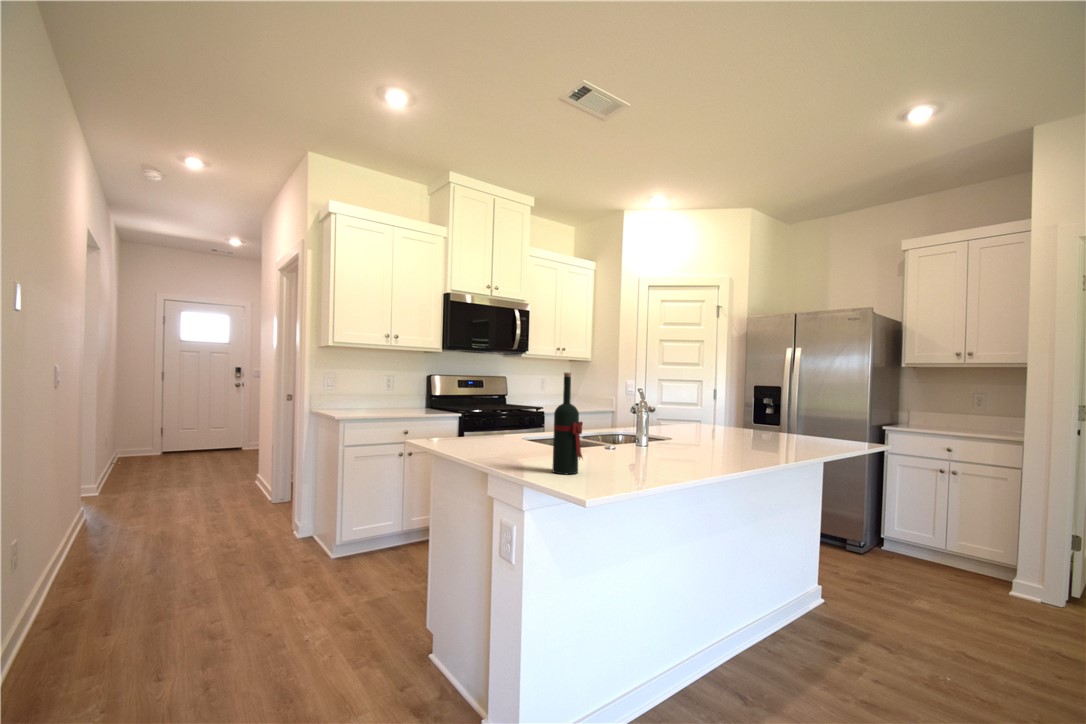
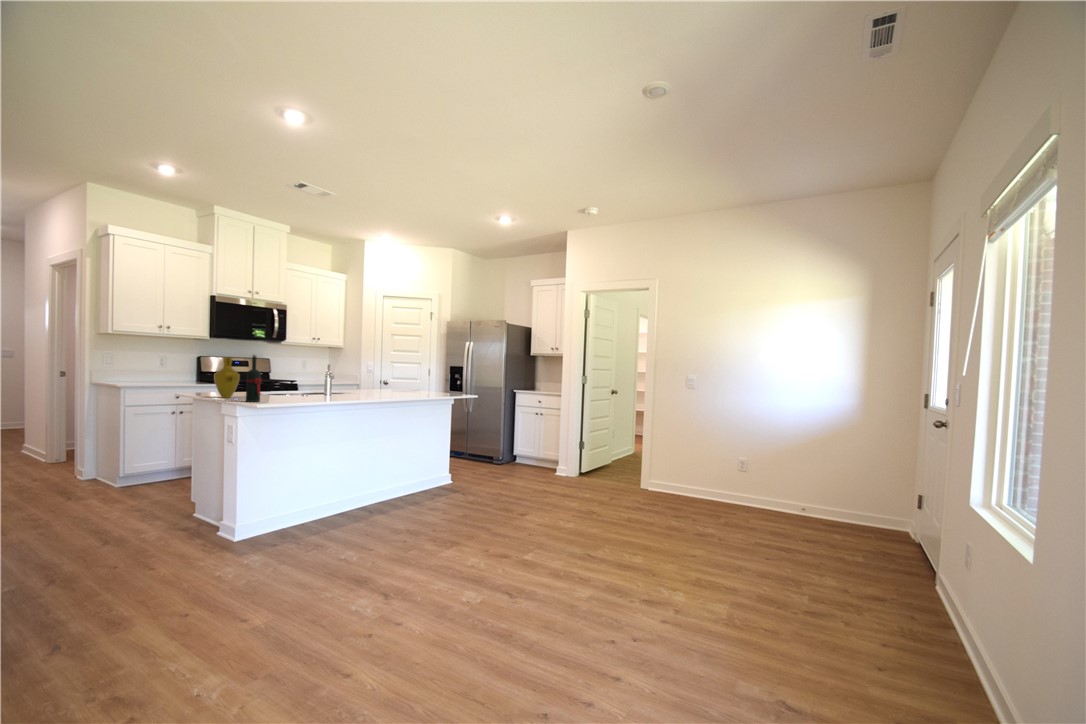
vase: none [479,378,520,454] -> present [214,358,240,398]

